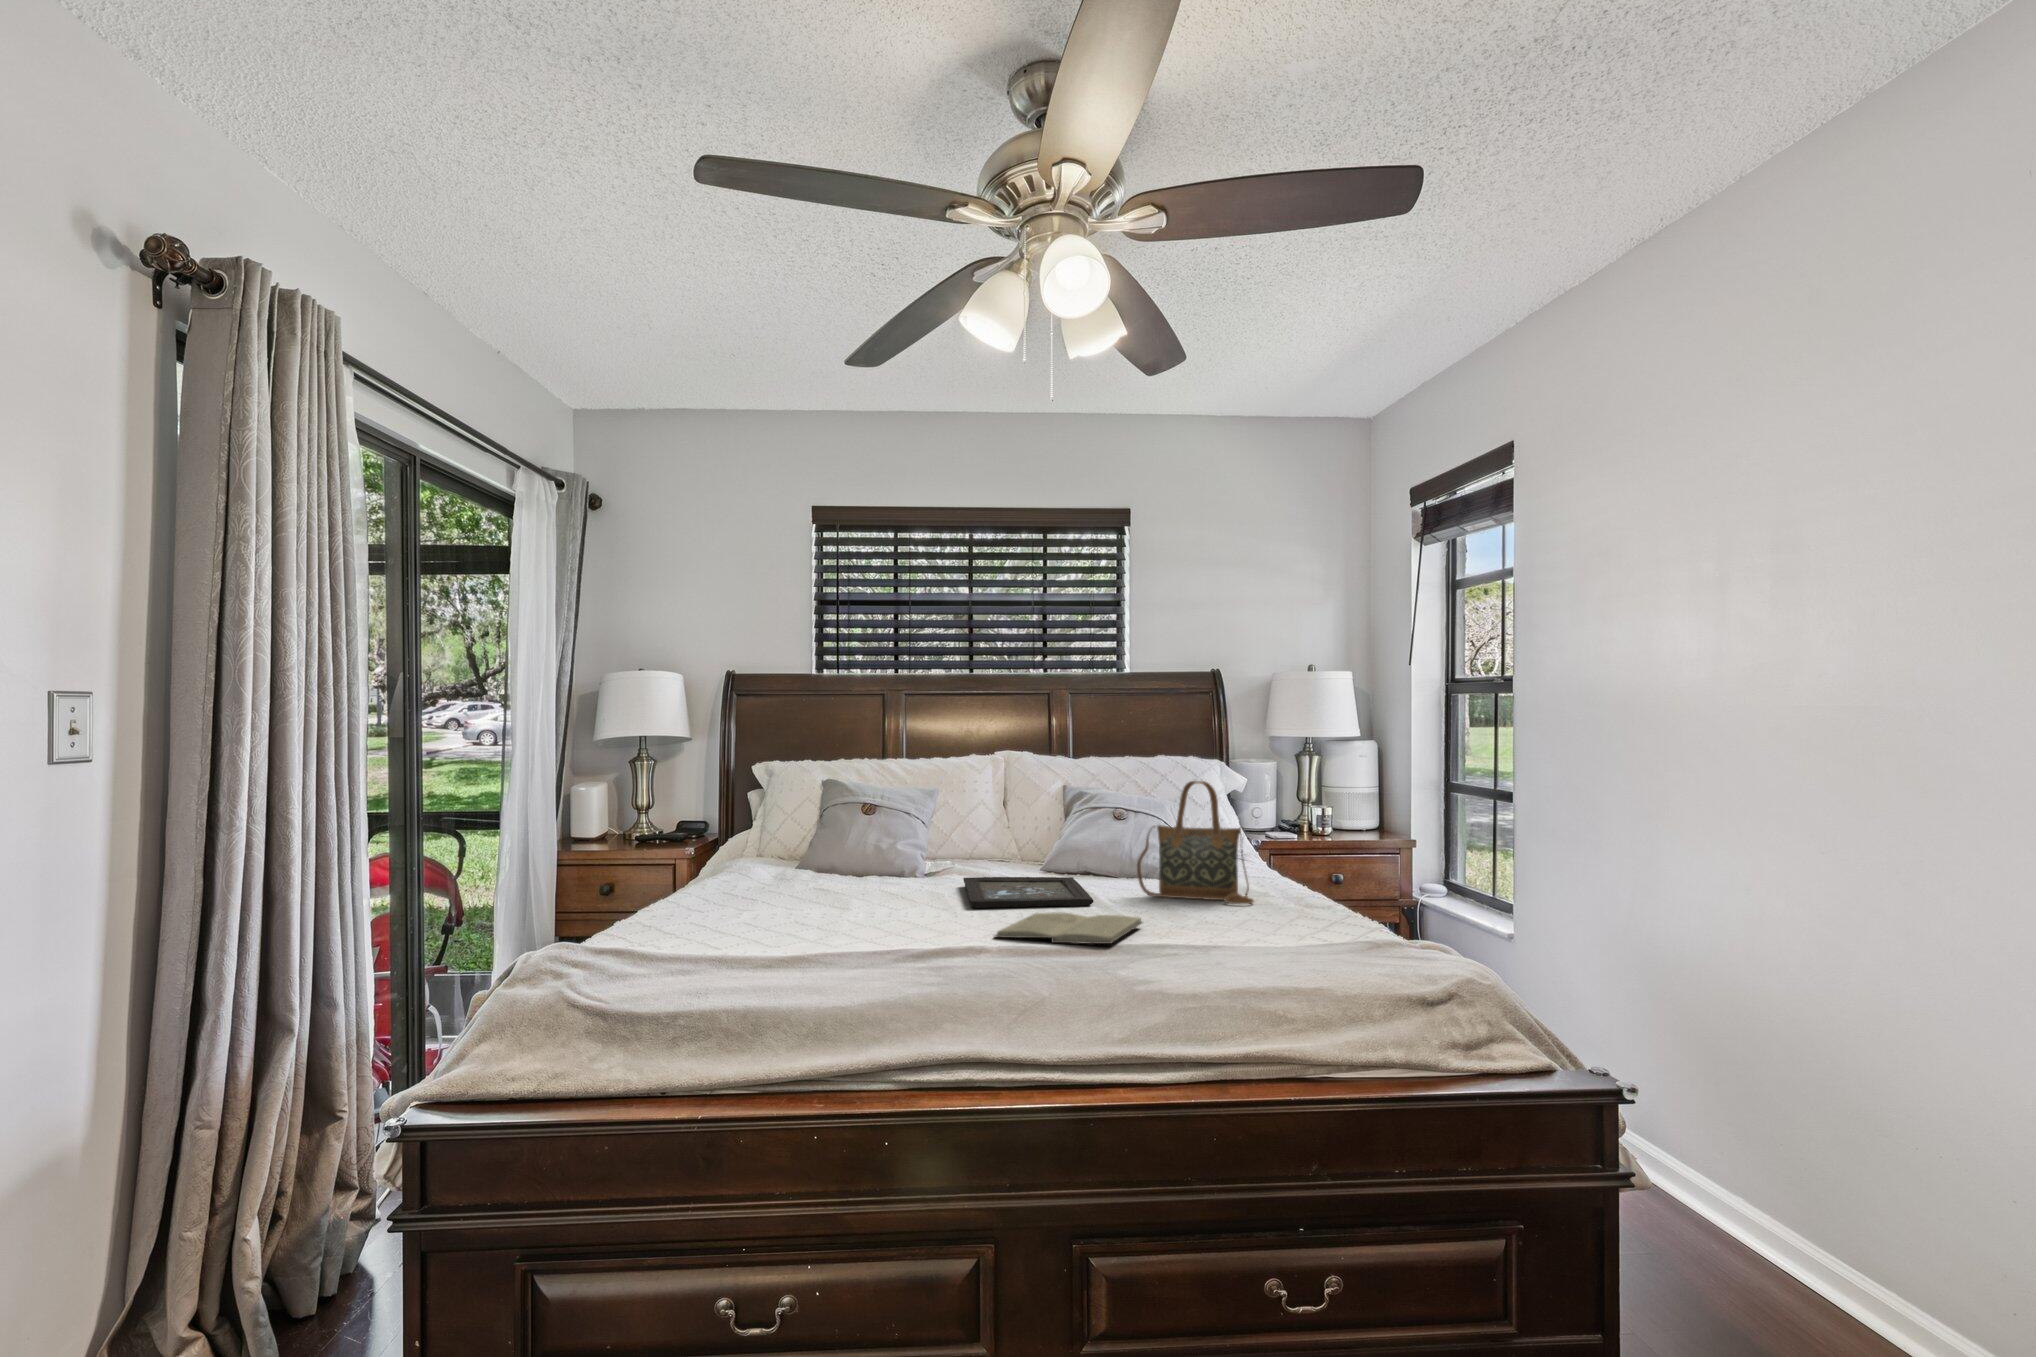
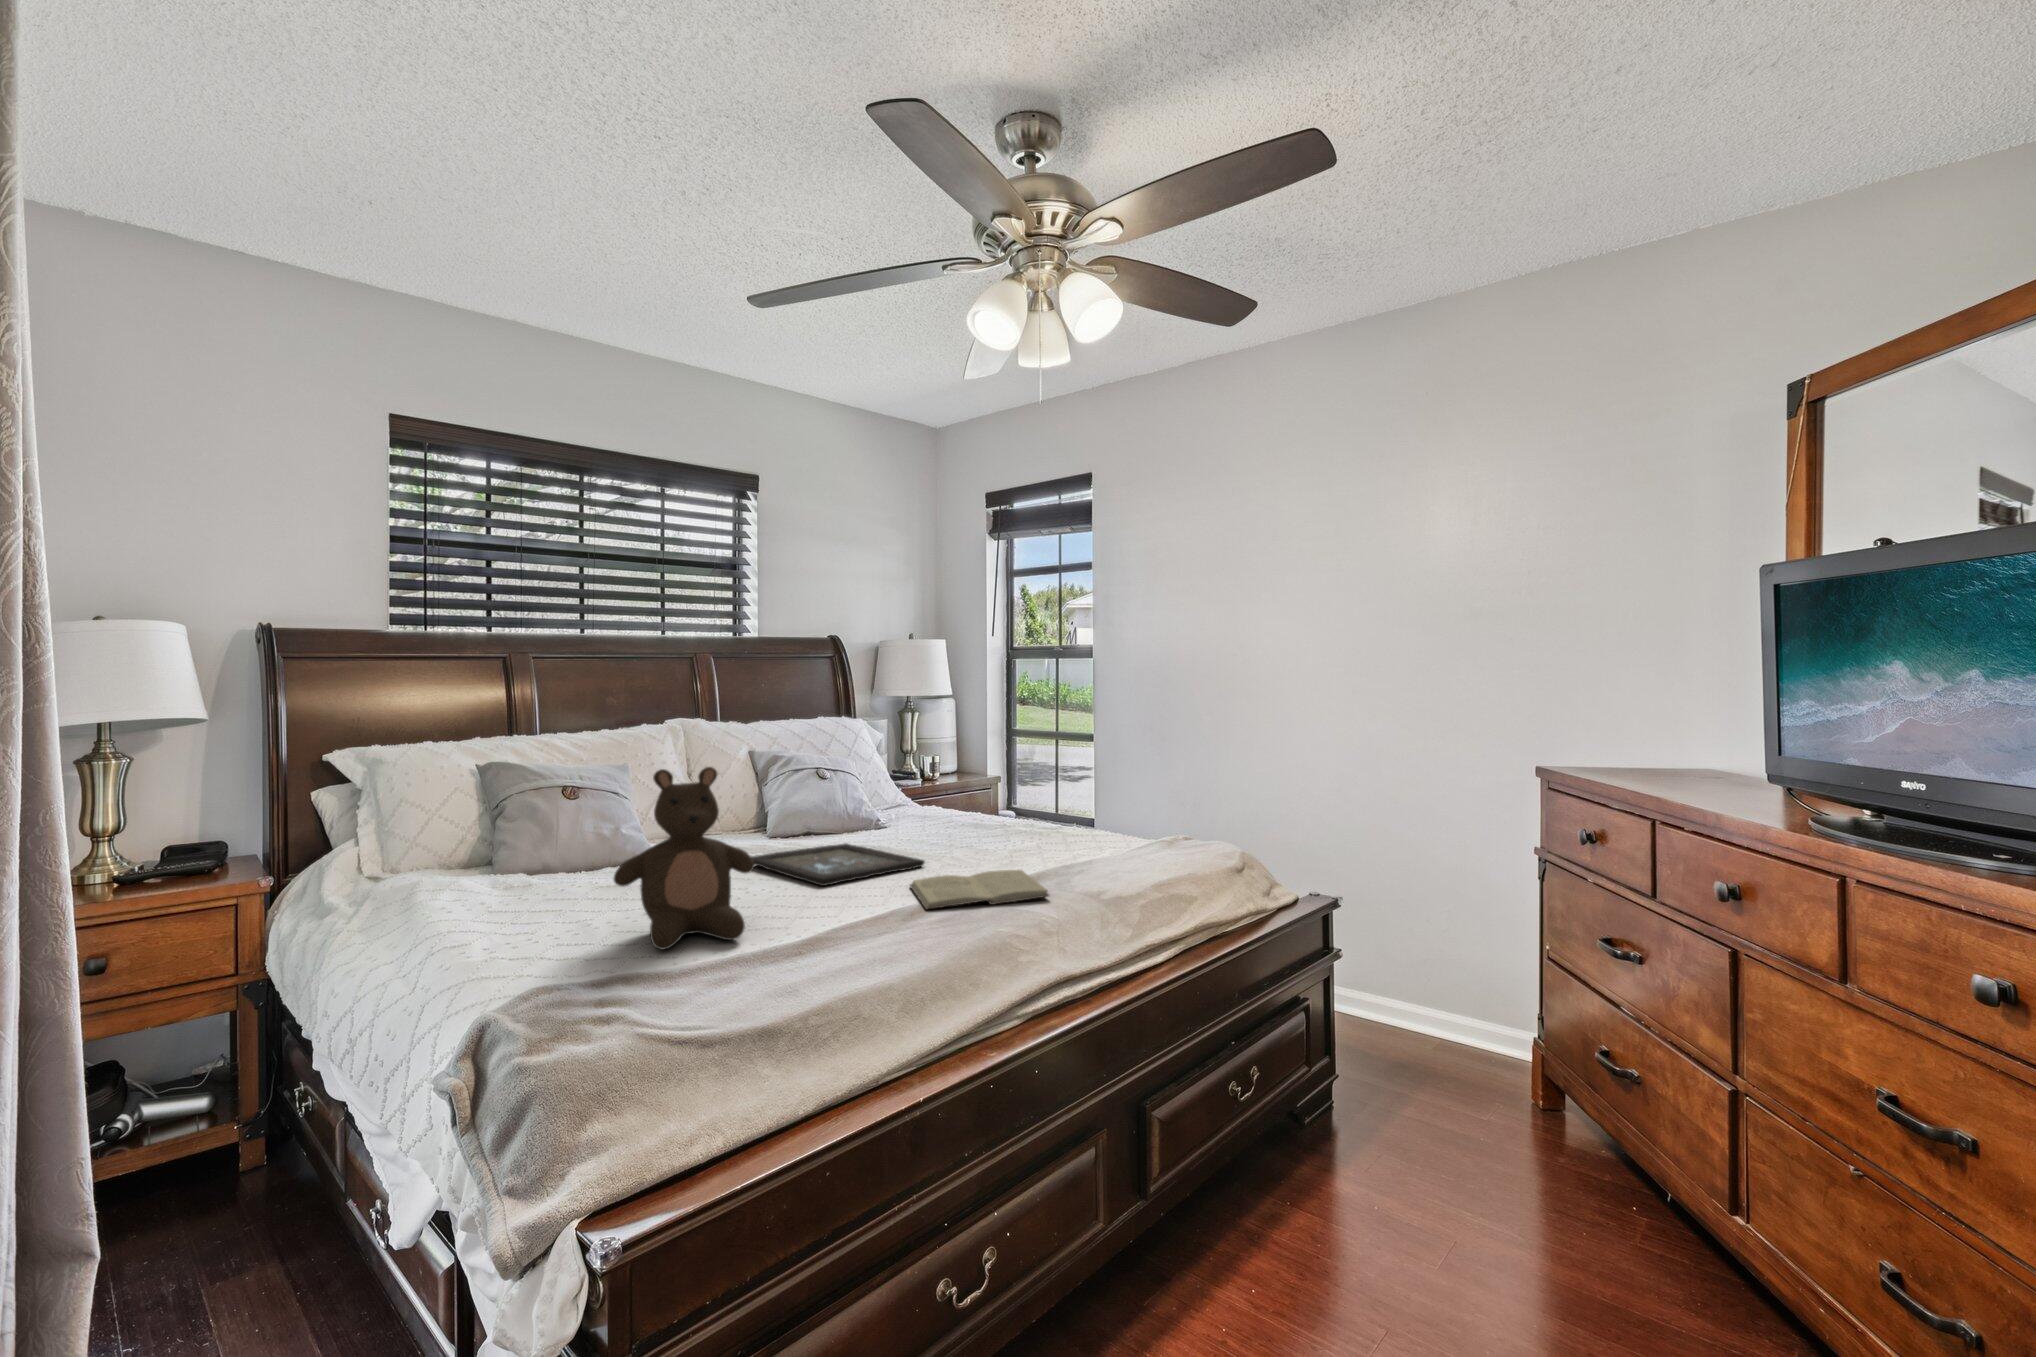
handbag: present [1137,781,1254,904] -> none [931,739,1046,851]
stuffed bear: none [754,787,865,934] -> present [614,767,755,950]

